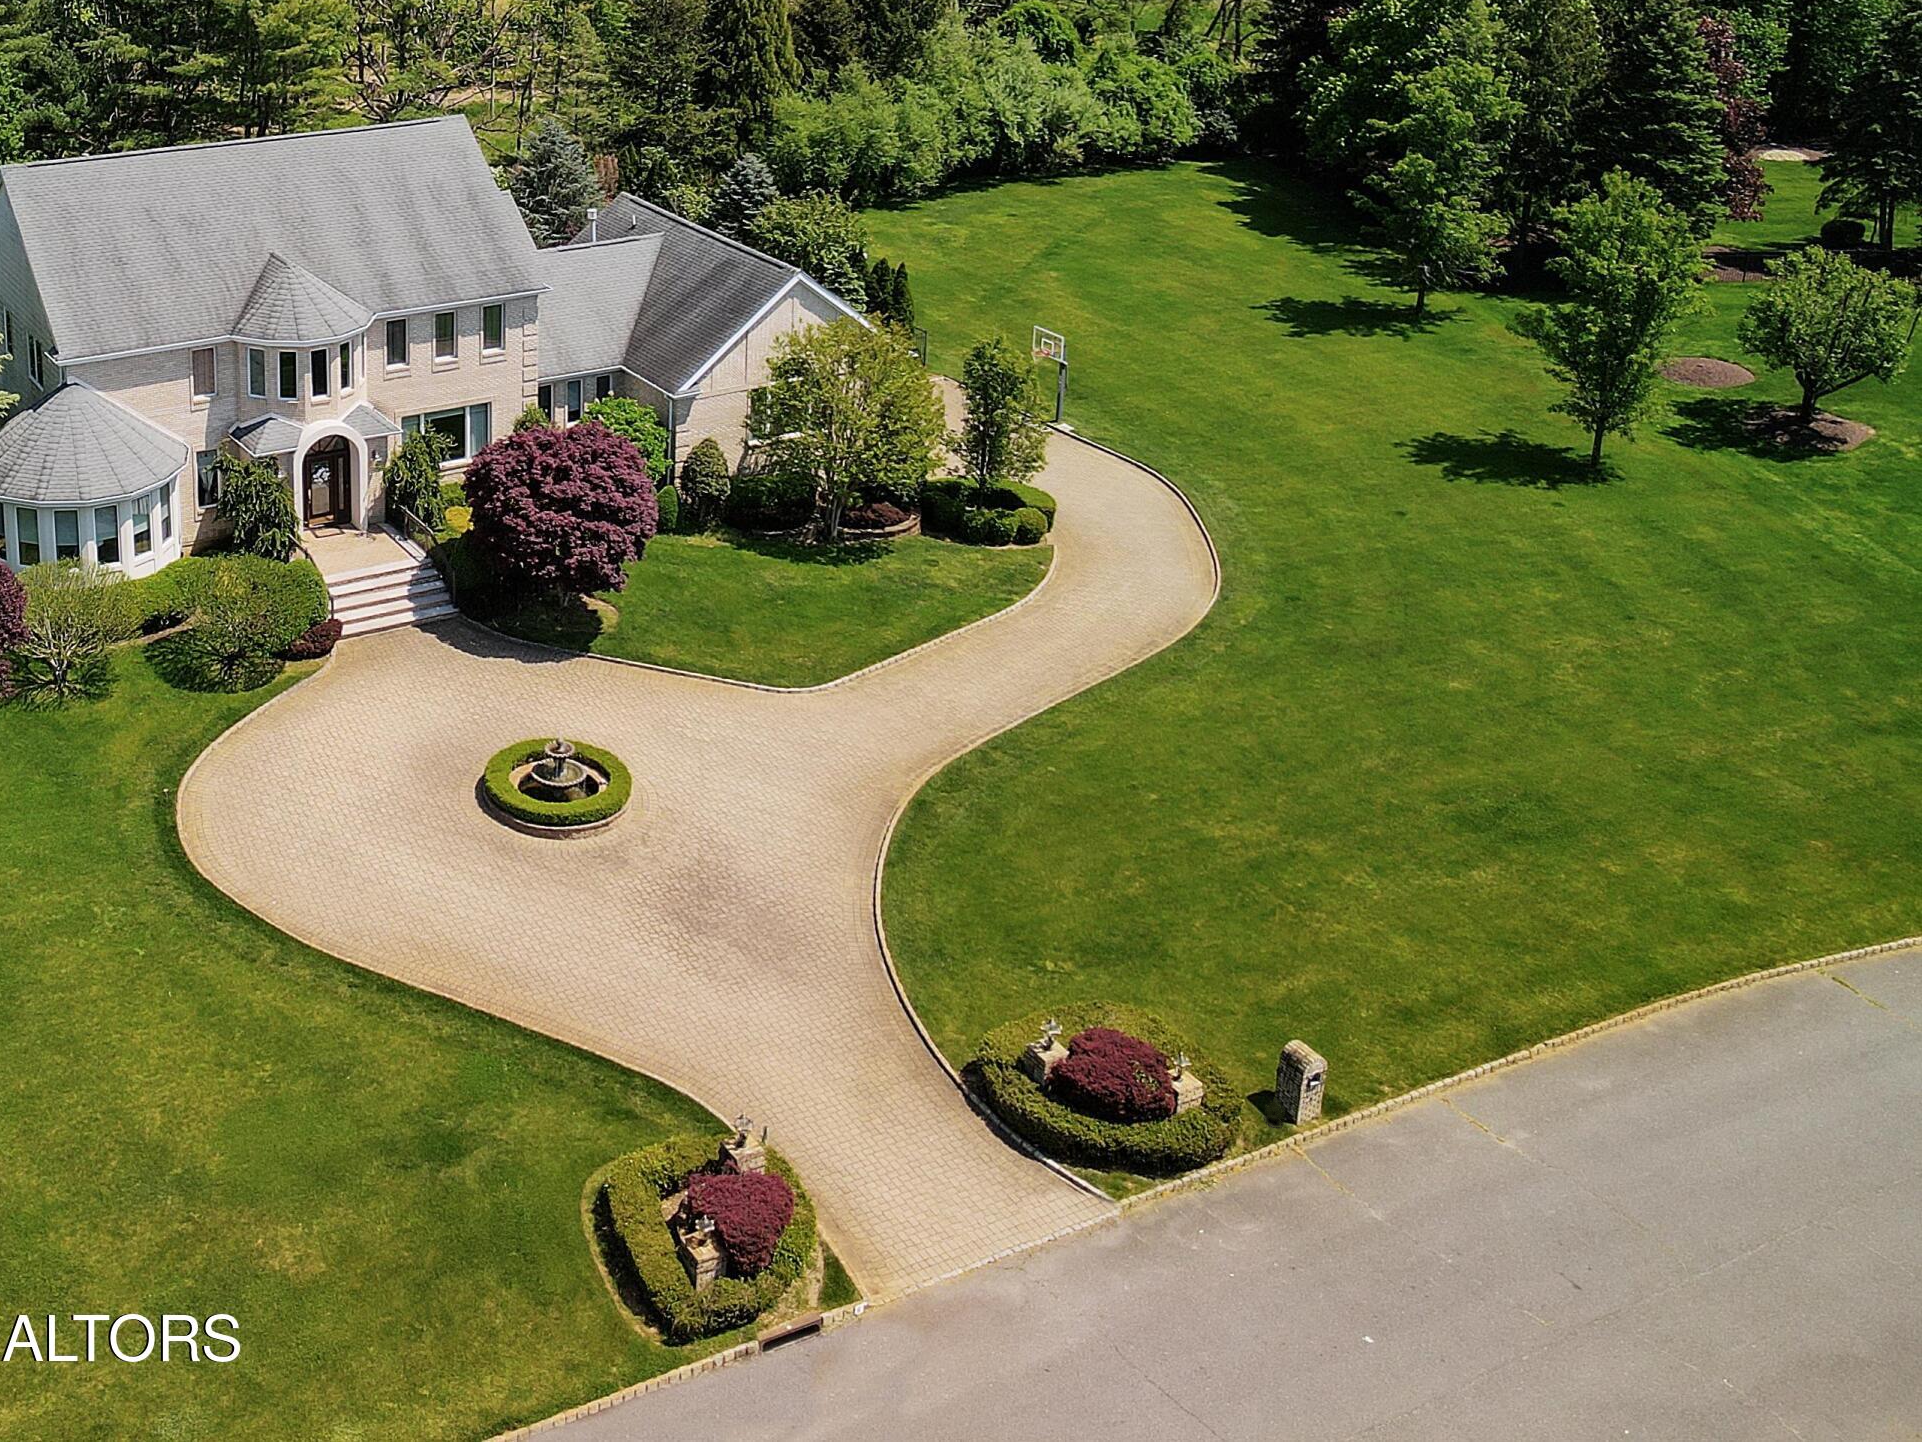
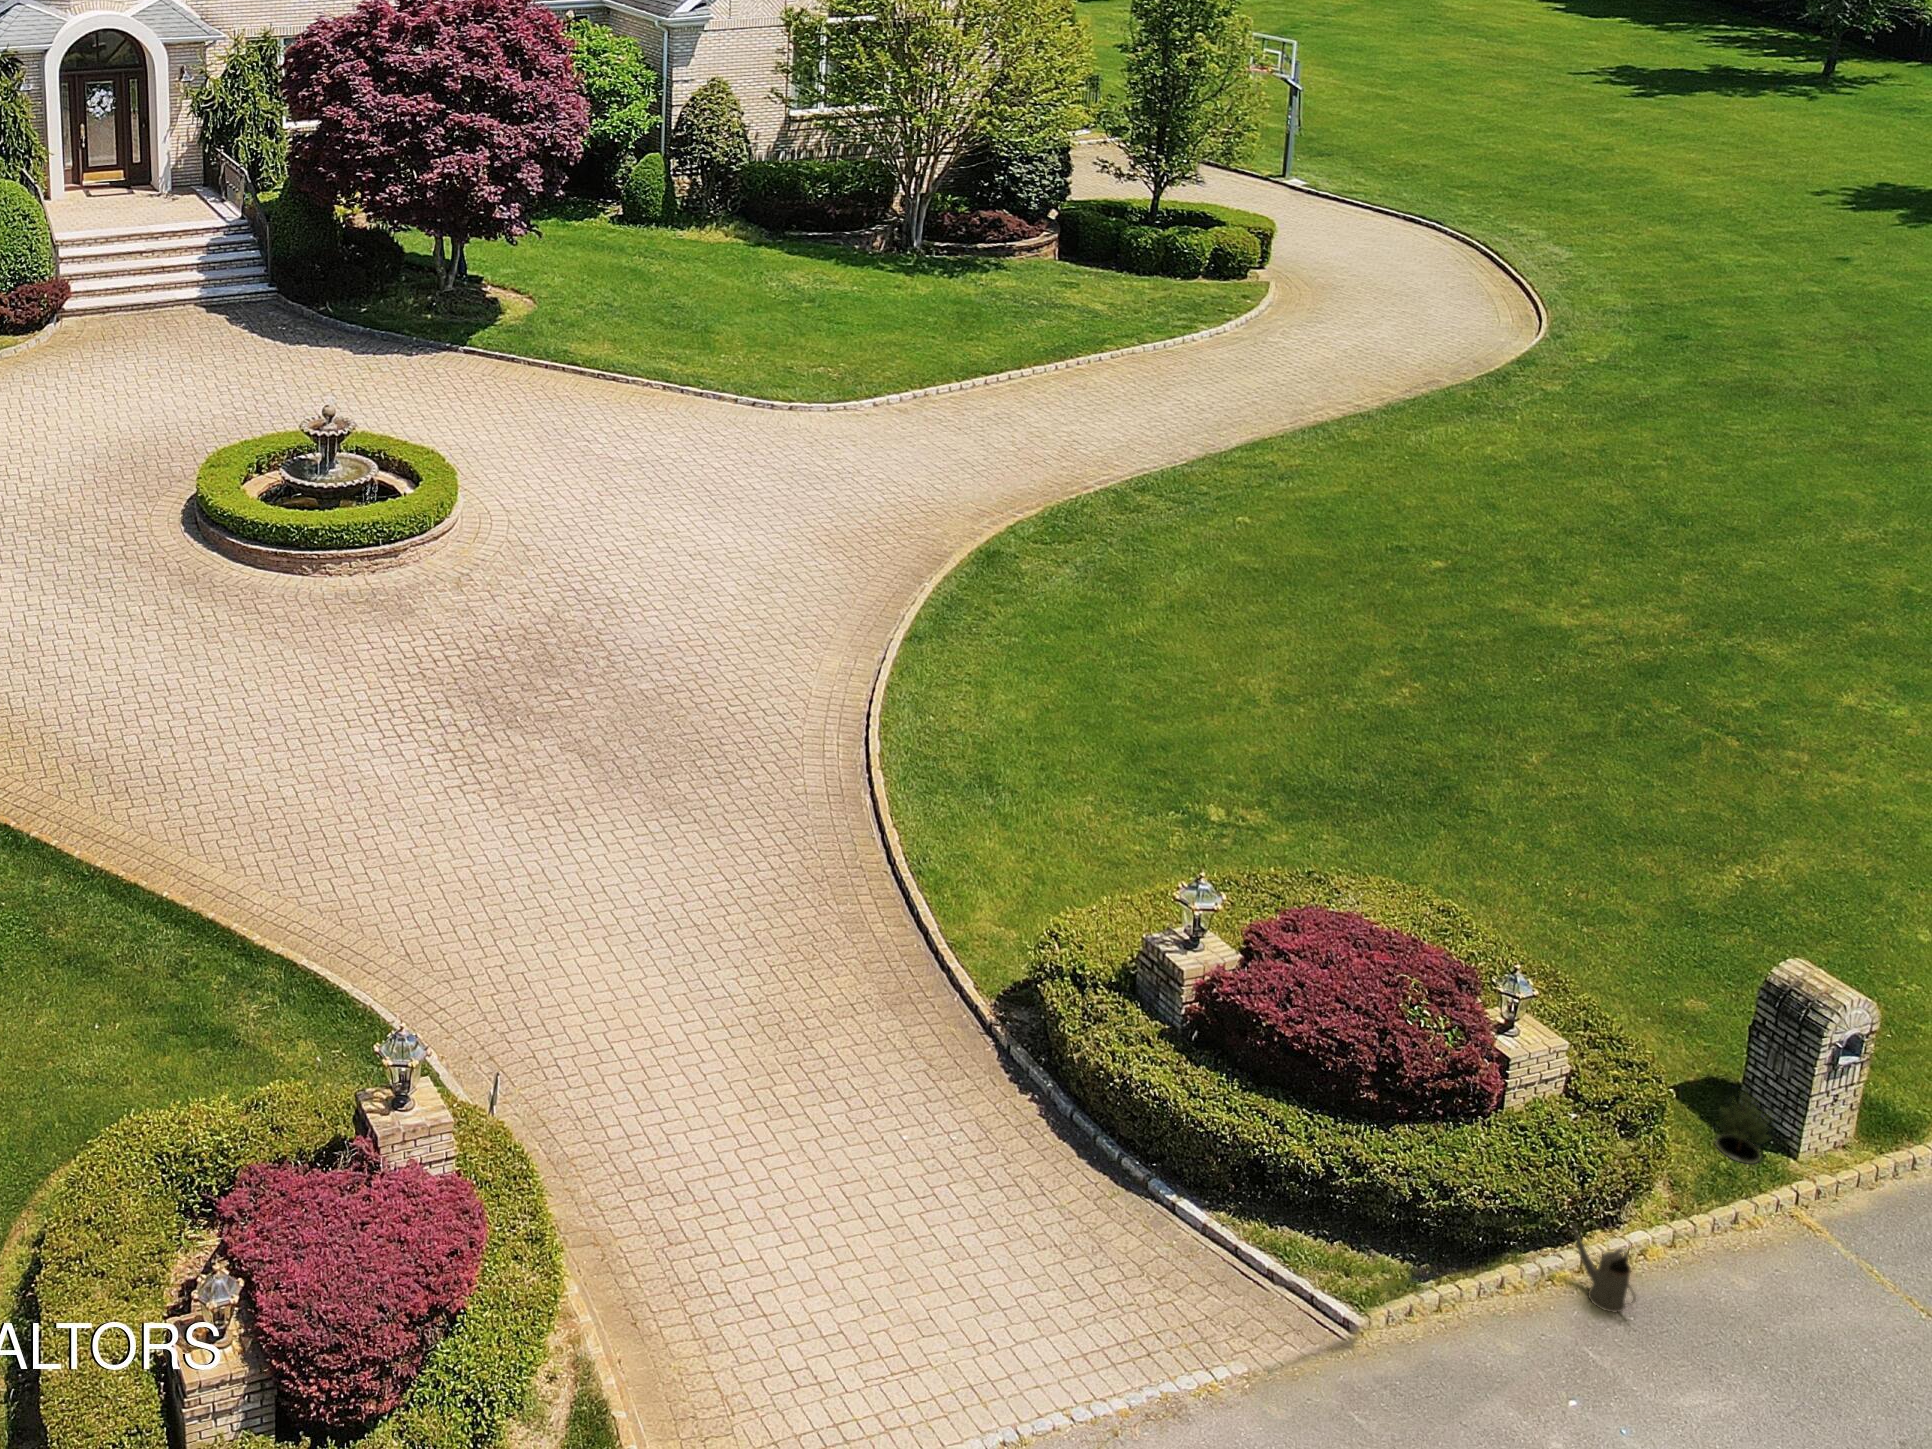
watering can: none [1203,1159,1227,1195] -> present [1570,1223,1636,1312]

